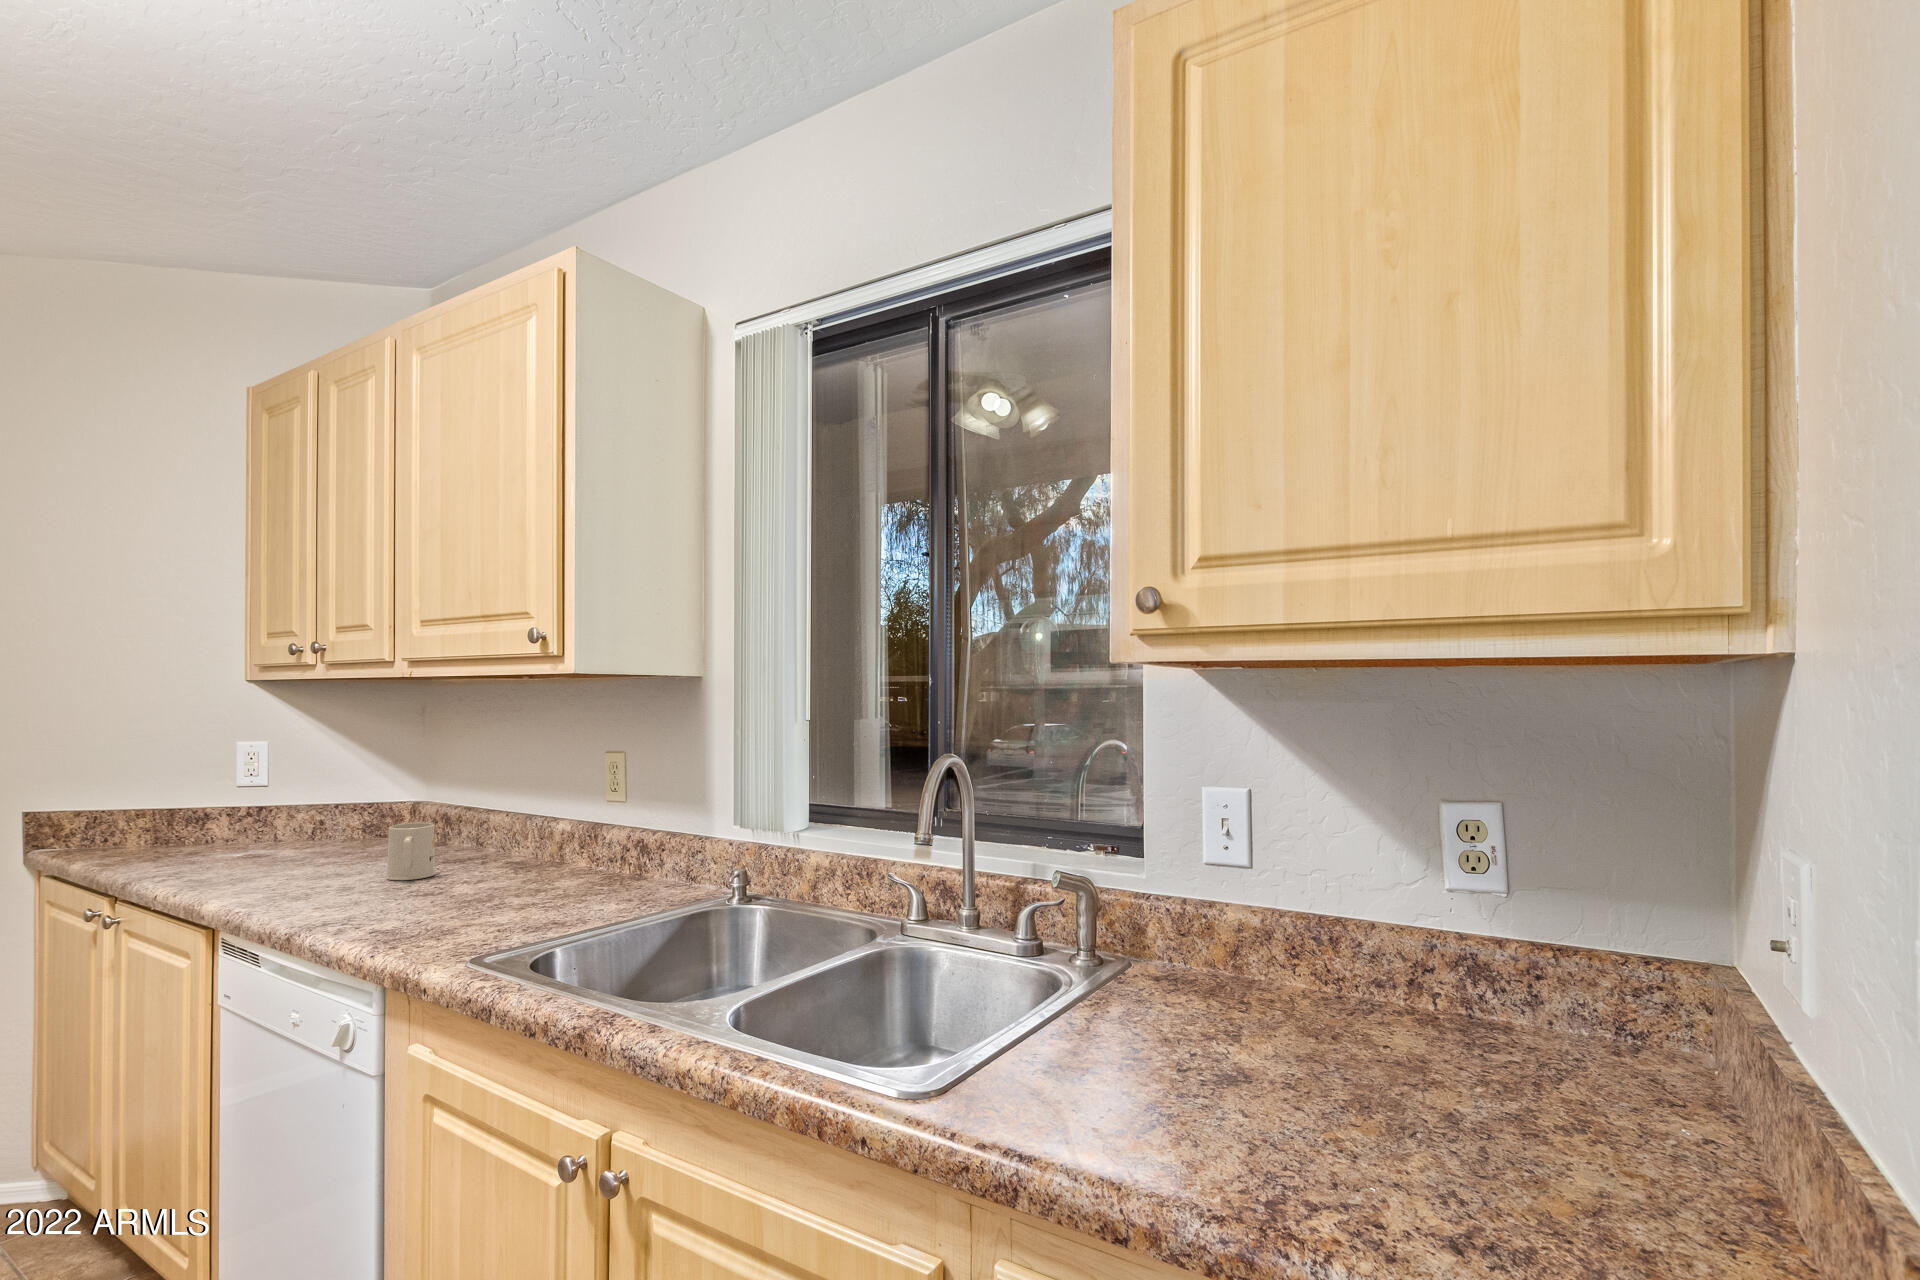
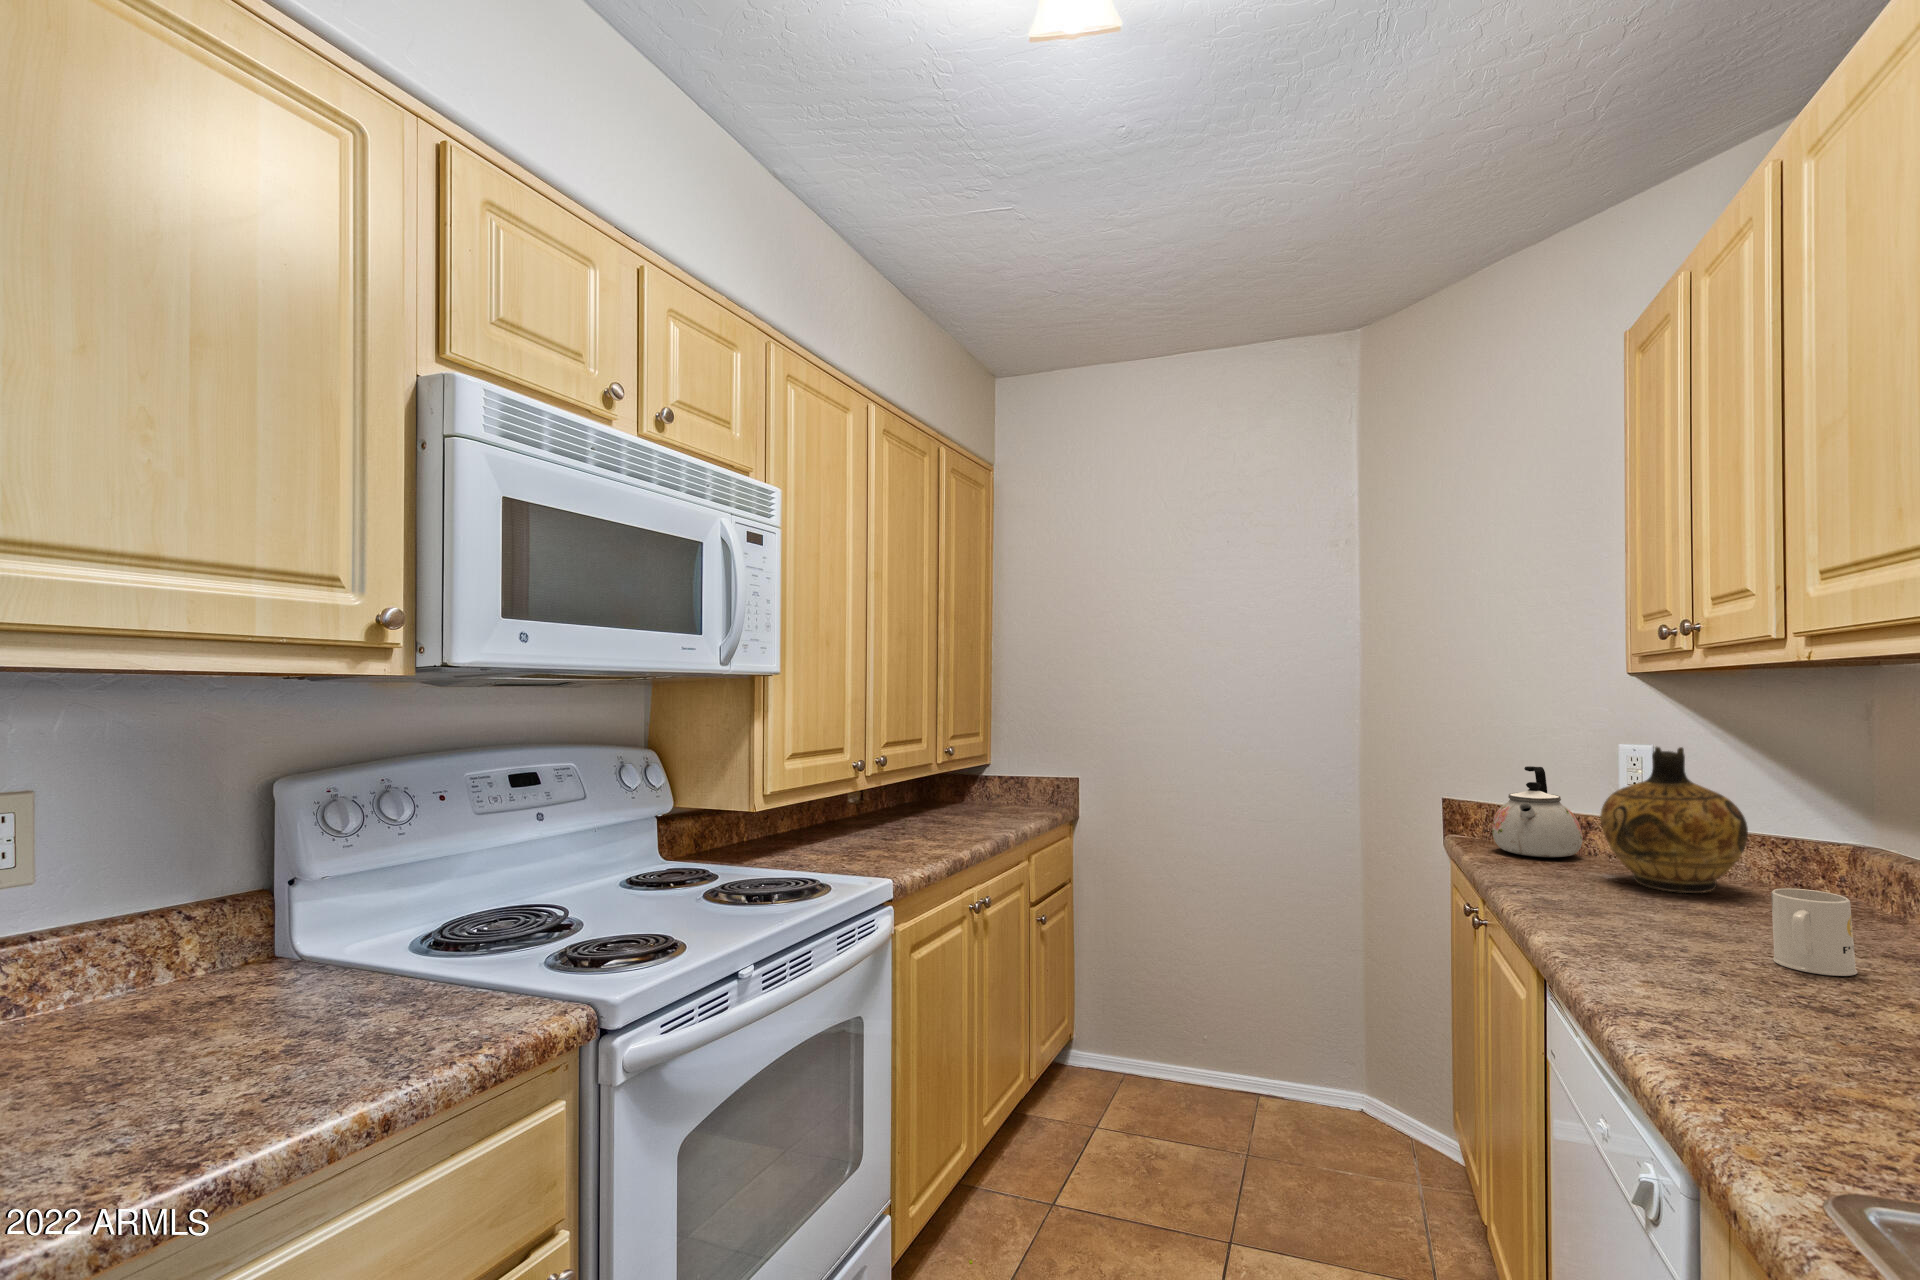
ceramic jug: none [236,731,354,856] -> present [1600,747,1748,893]
kettle: none [107,762,205,854] -> present [1492,766,1582,857]

